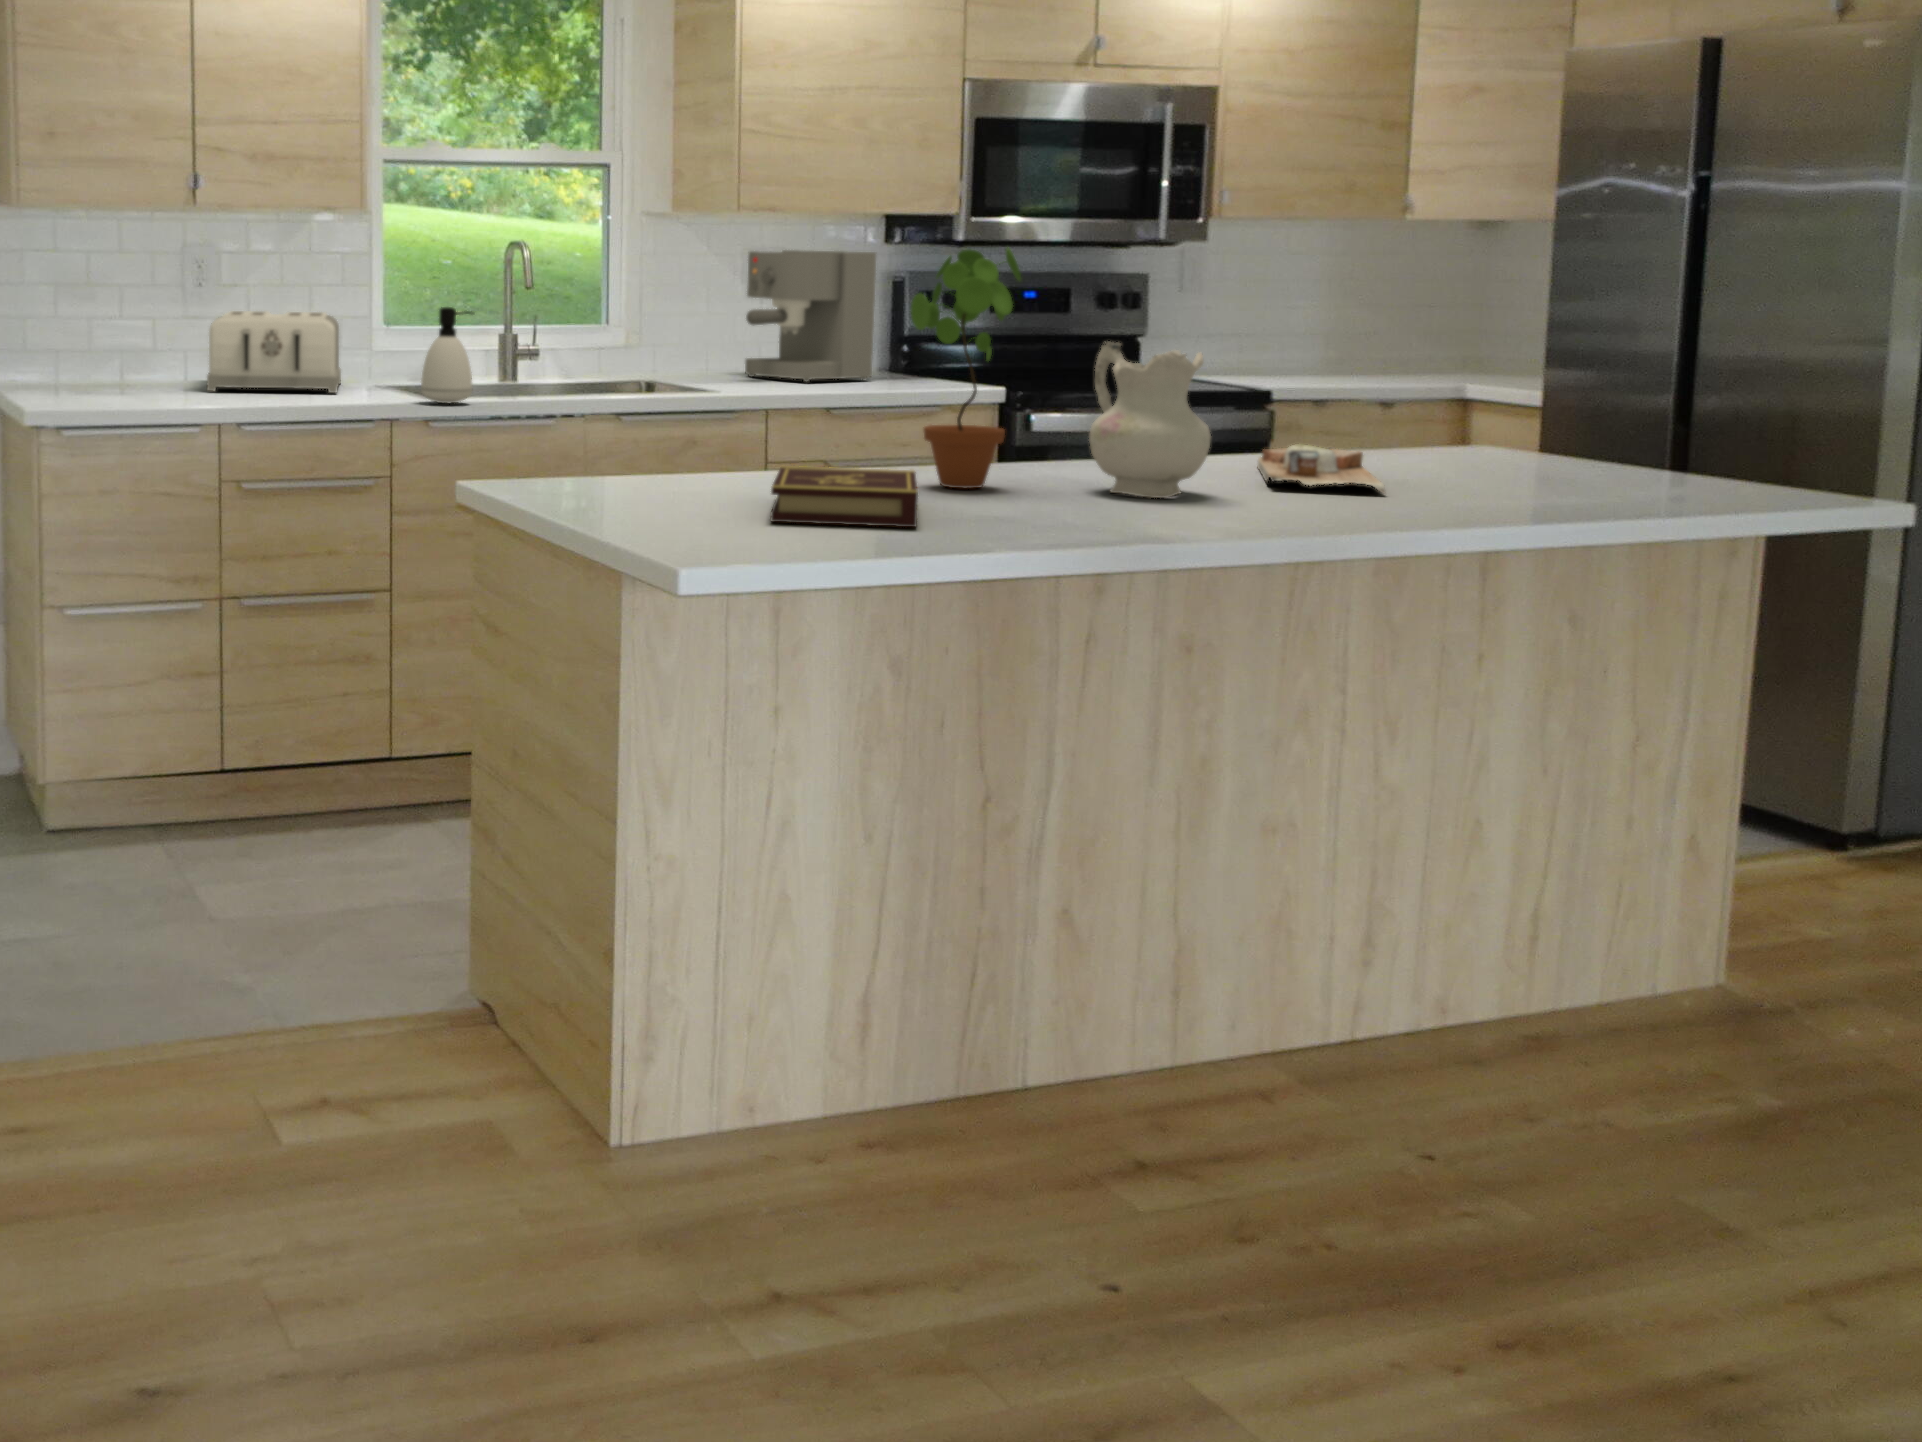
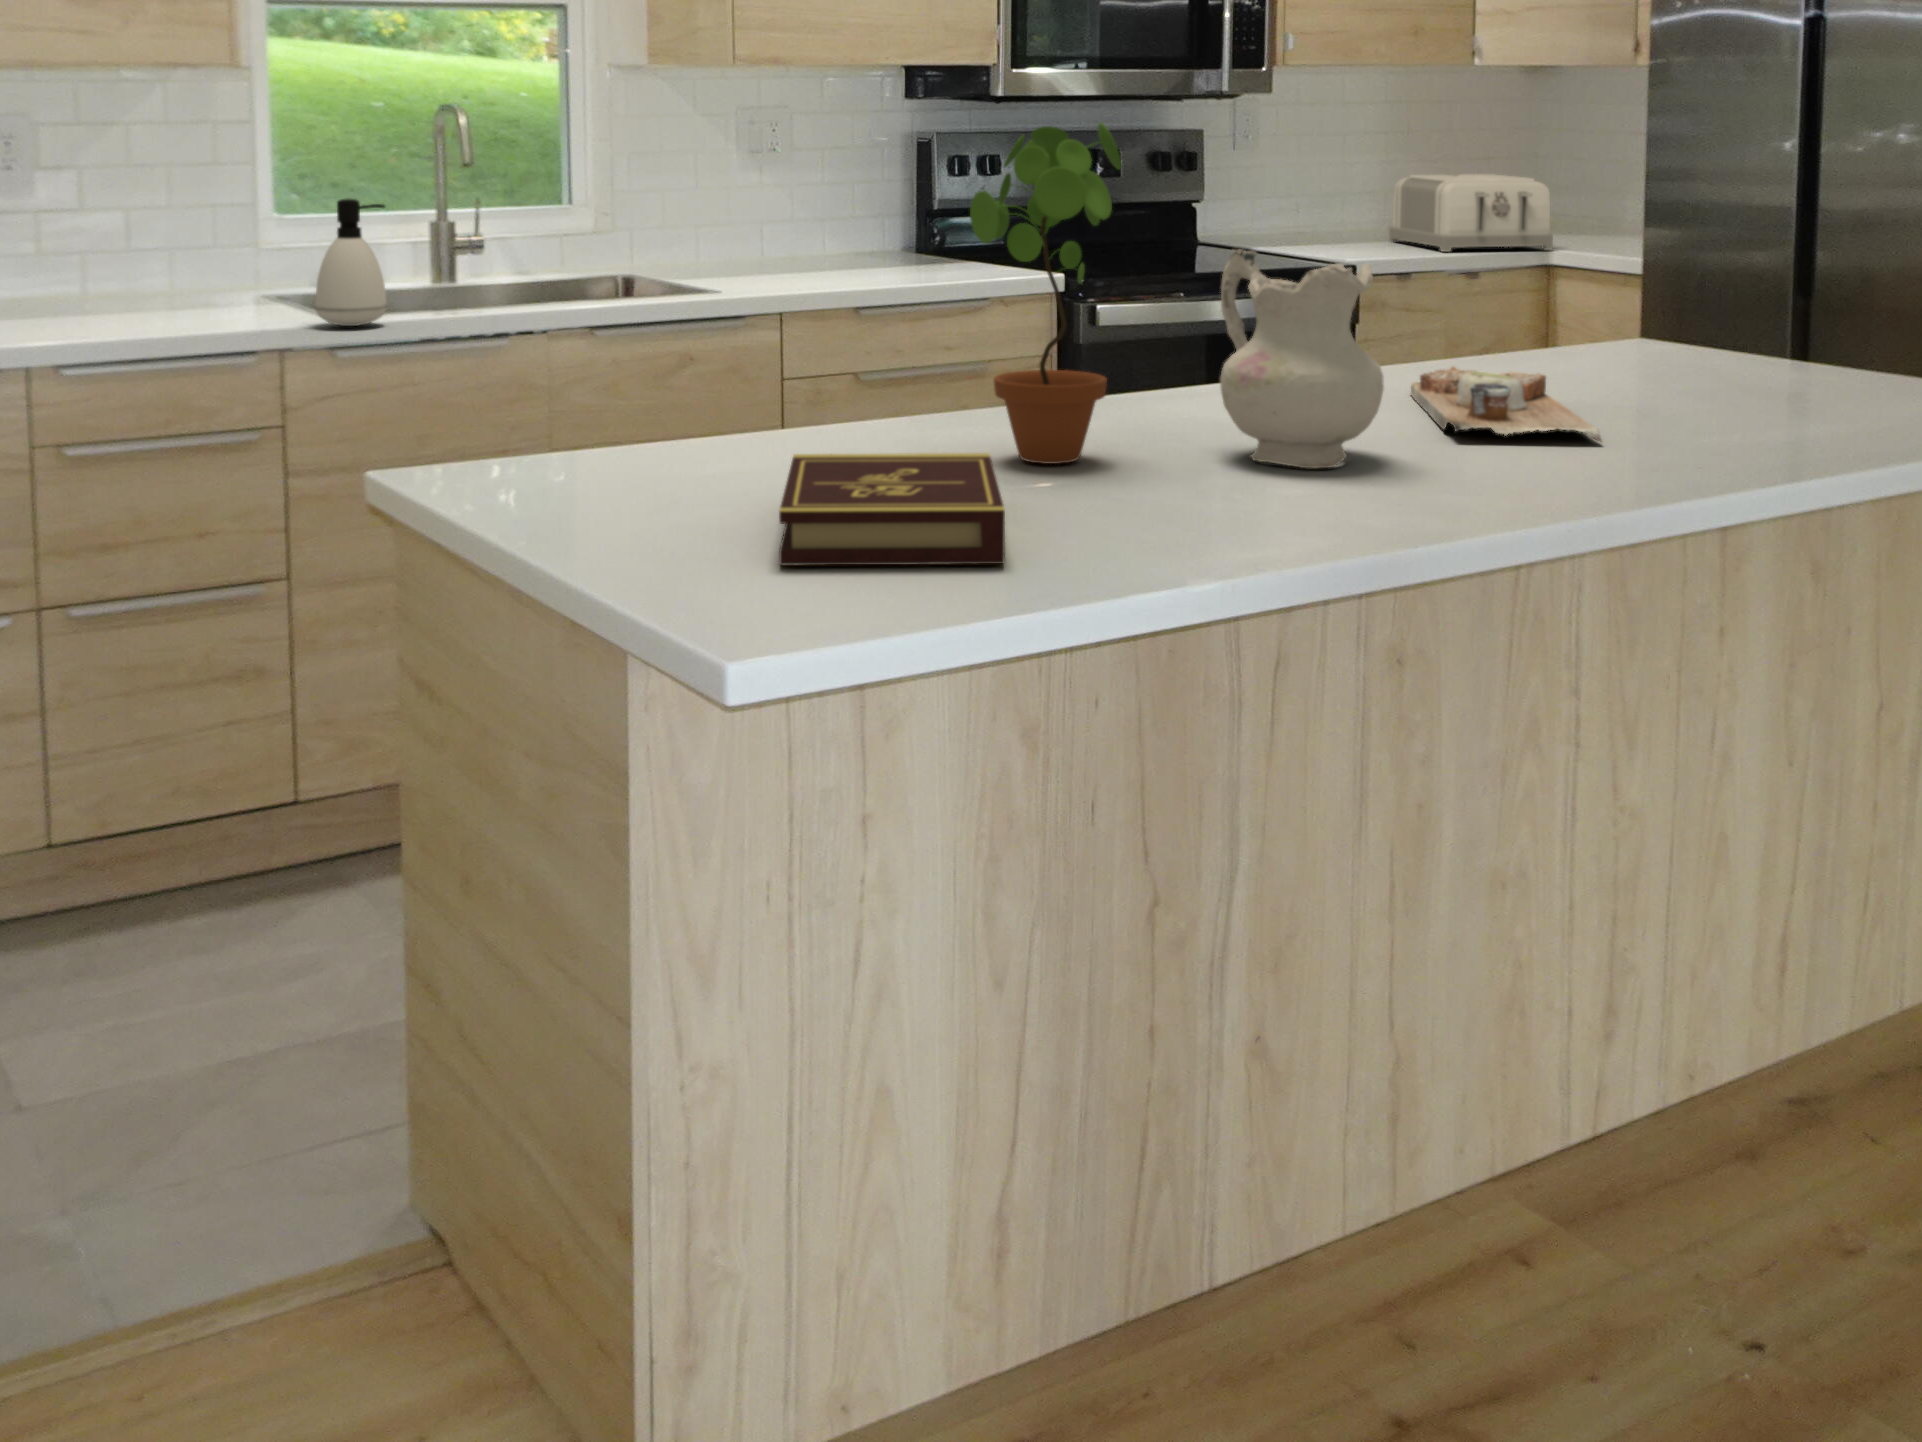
coffee maker: present [745,250,876,382] -> none [748,111,901,271]
toaster: present [207,311,341,393] -> present [1389,174,1553,252]

